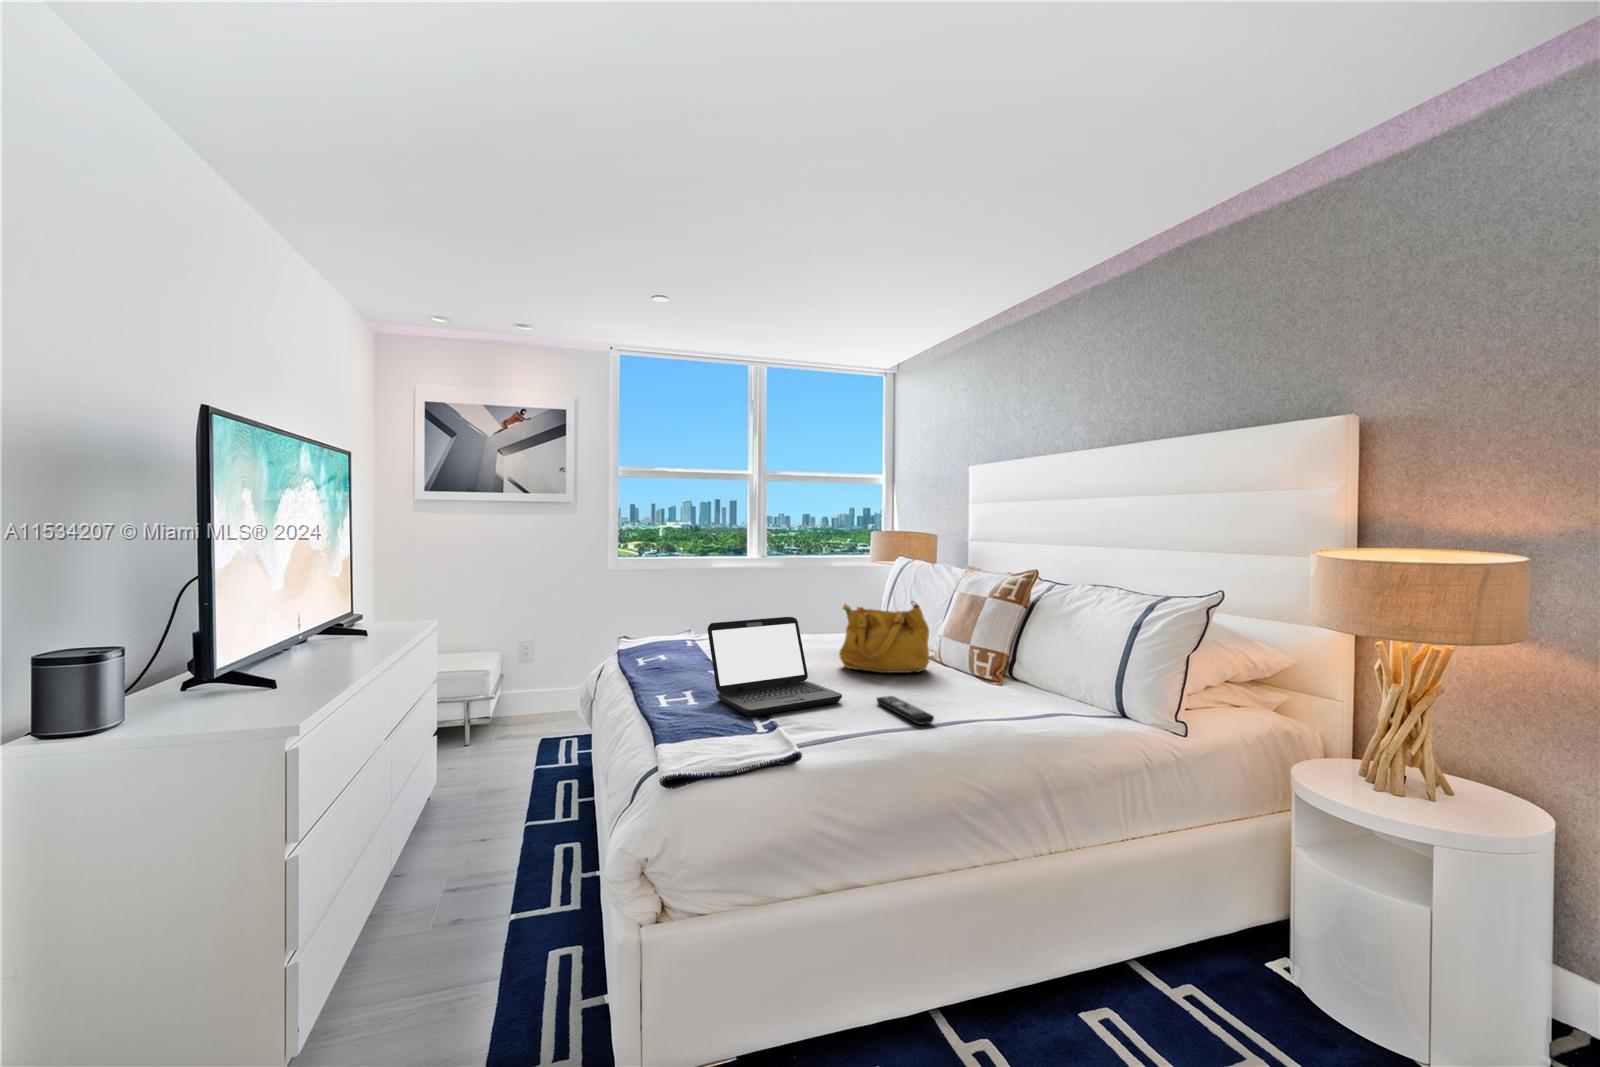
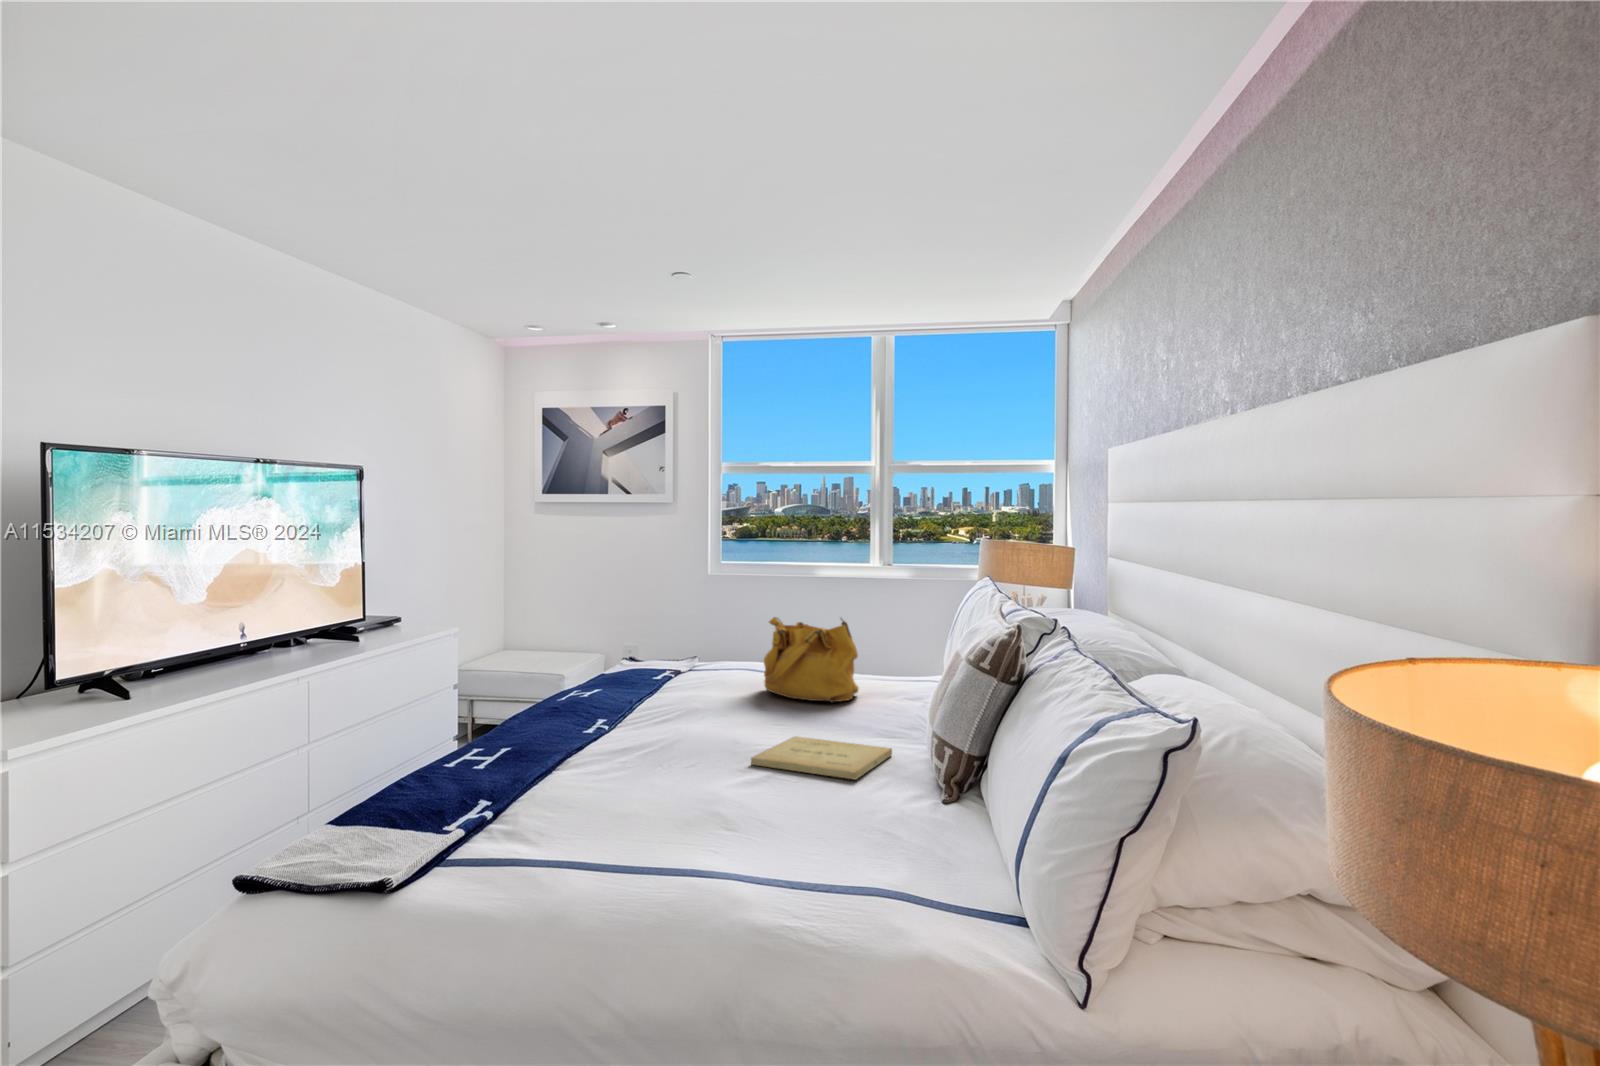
laptop: present [708,617,842,716] -> none [555,626,681,720]
remote control: present [877,696,934,724] -> none [681,718,723,747]
book: none [978,703,1099,732] -> present [751,736,892,779]

